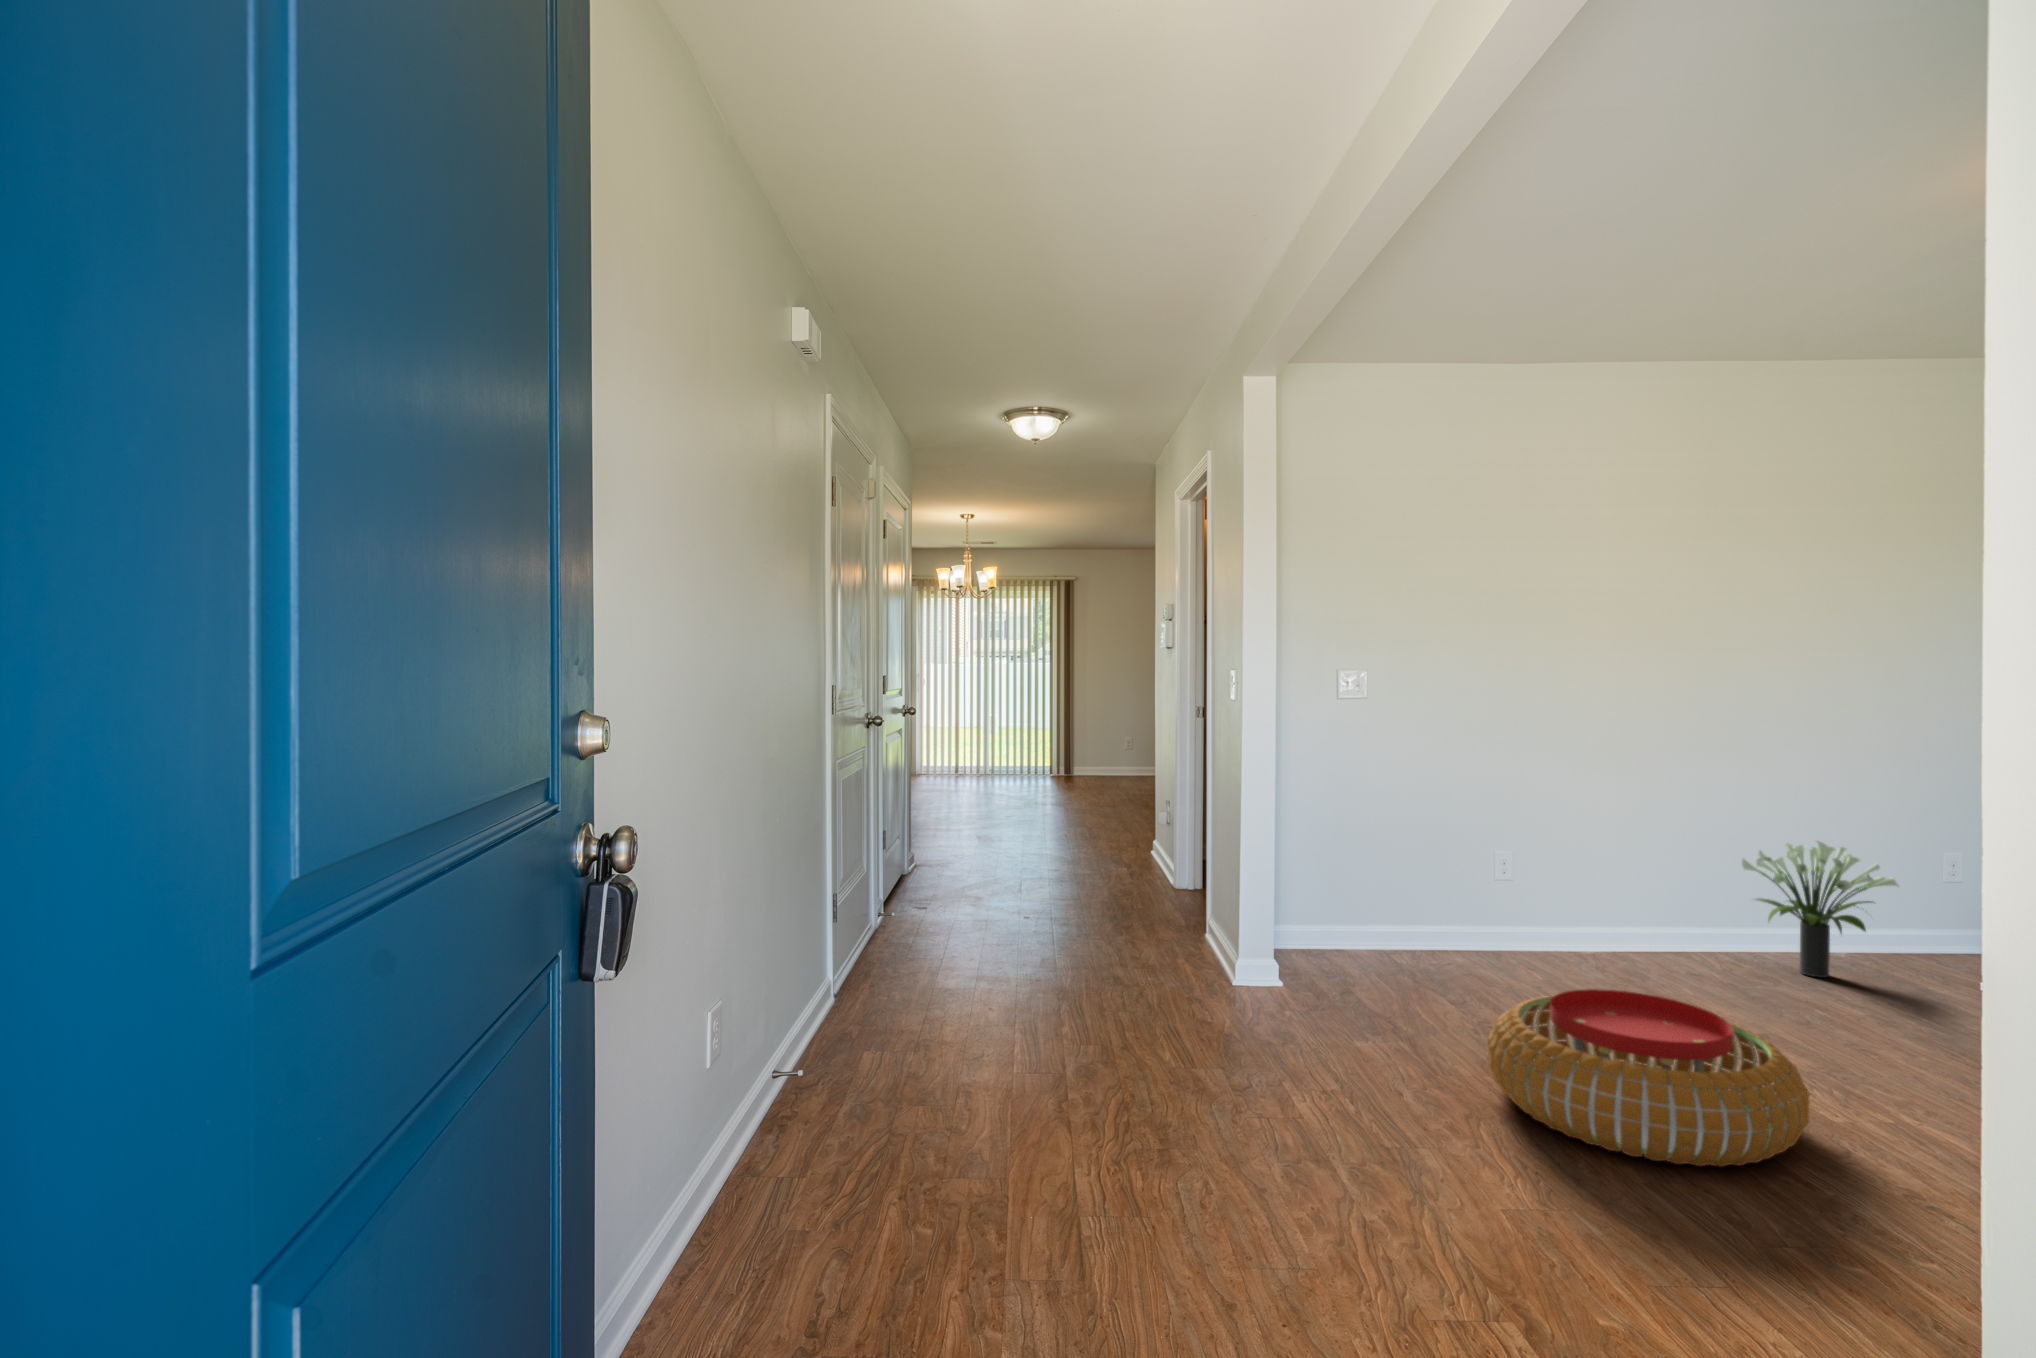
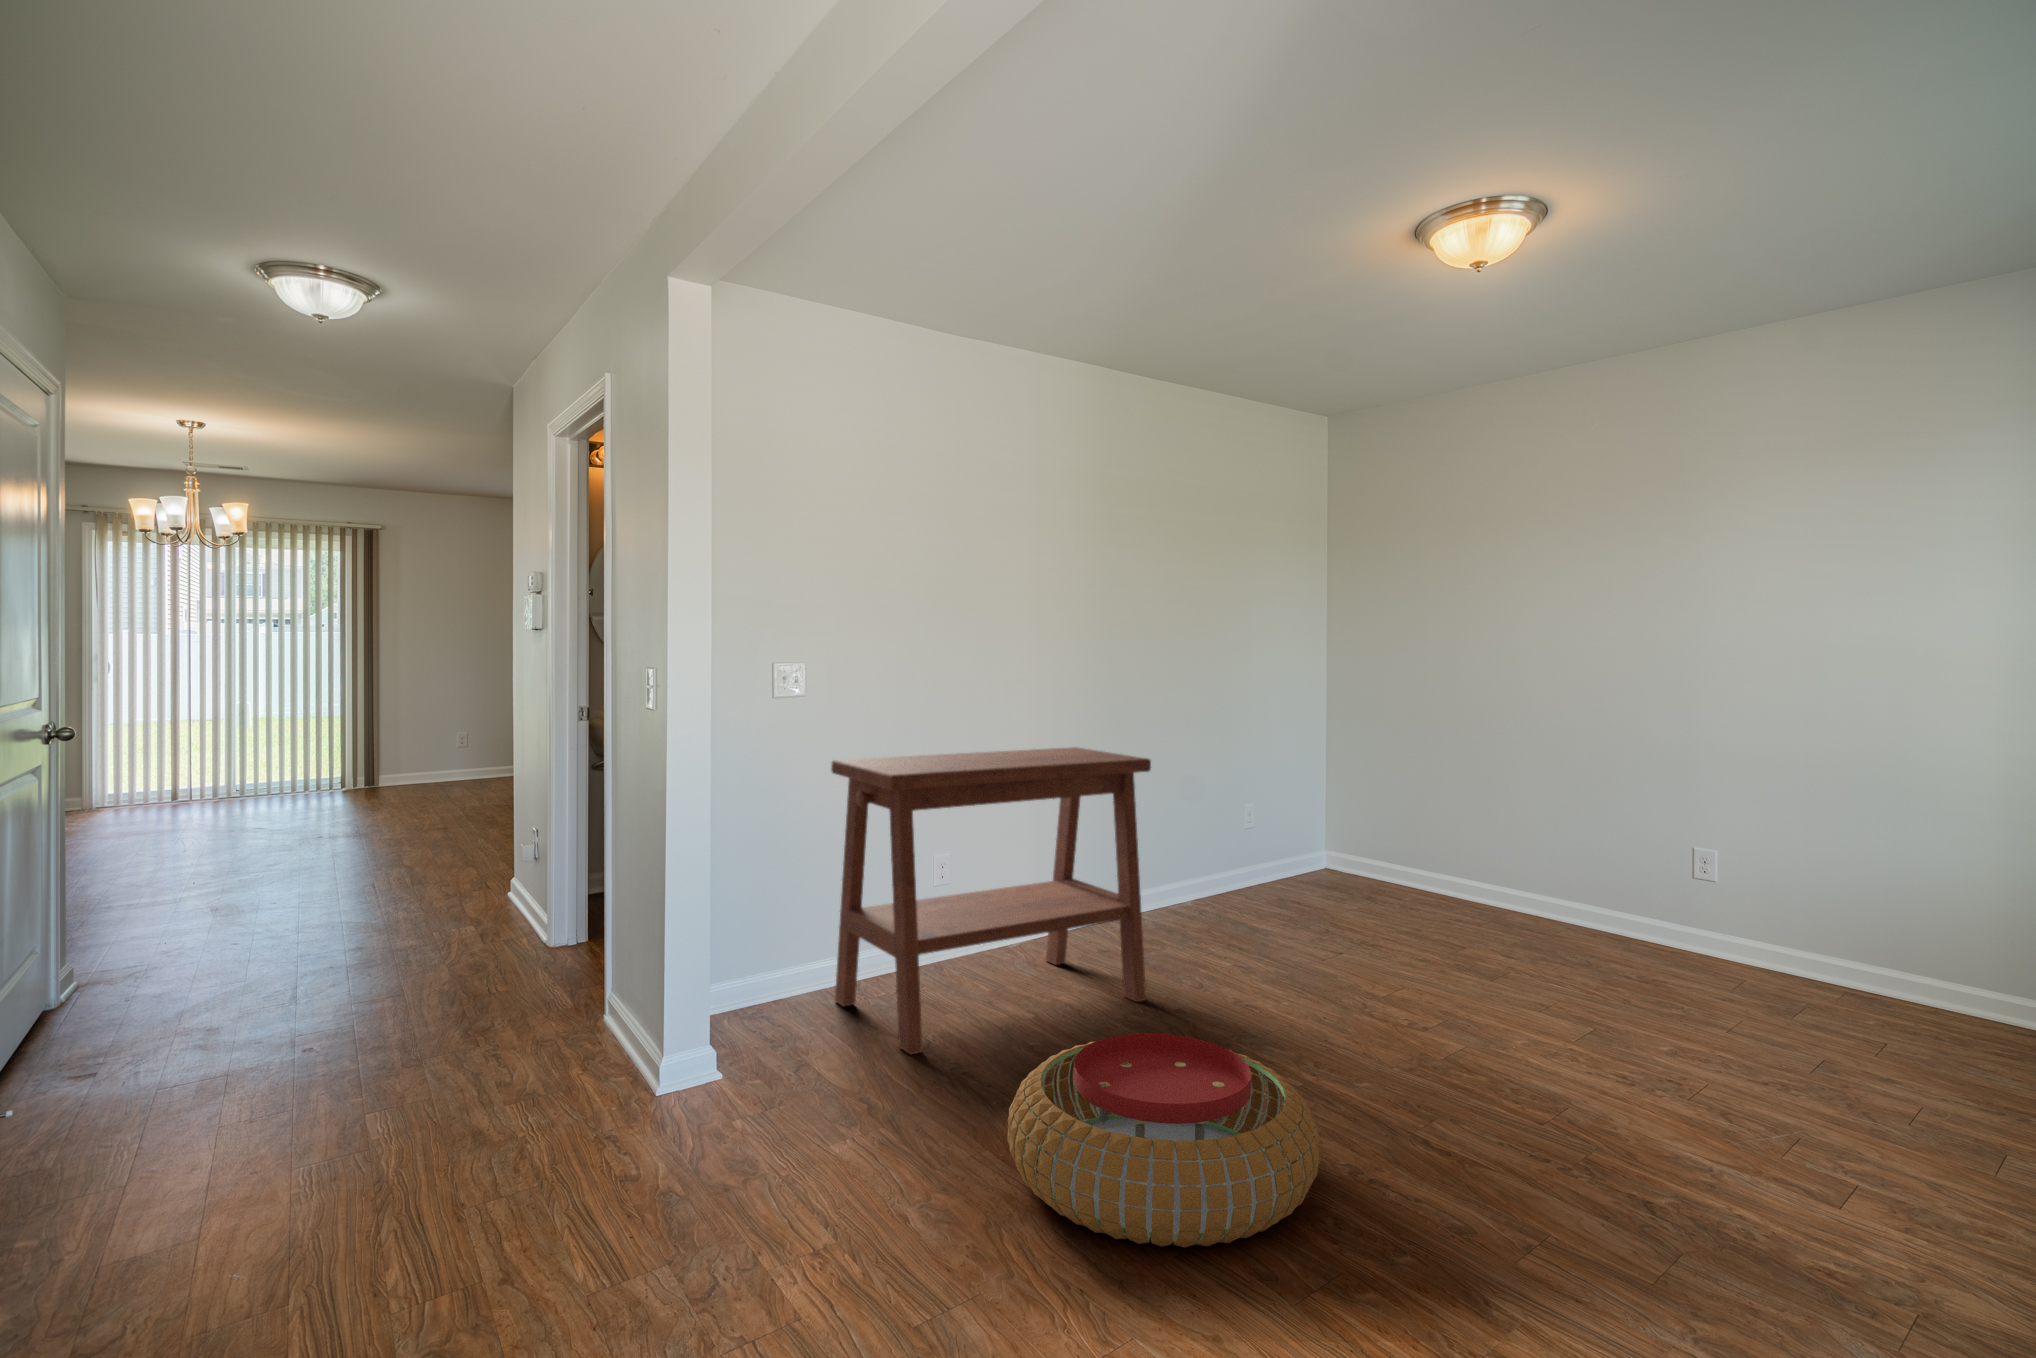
side table: none [1380,748,1710,999] -> present [831,747,1151,1054]
potted plant: present [1742,841,1898,978] -> none [1157,826,1276,954]

